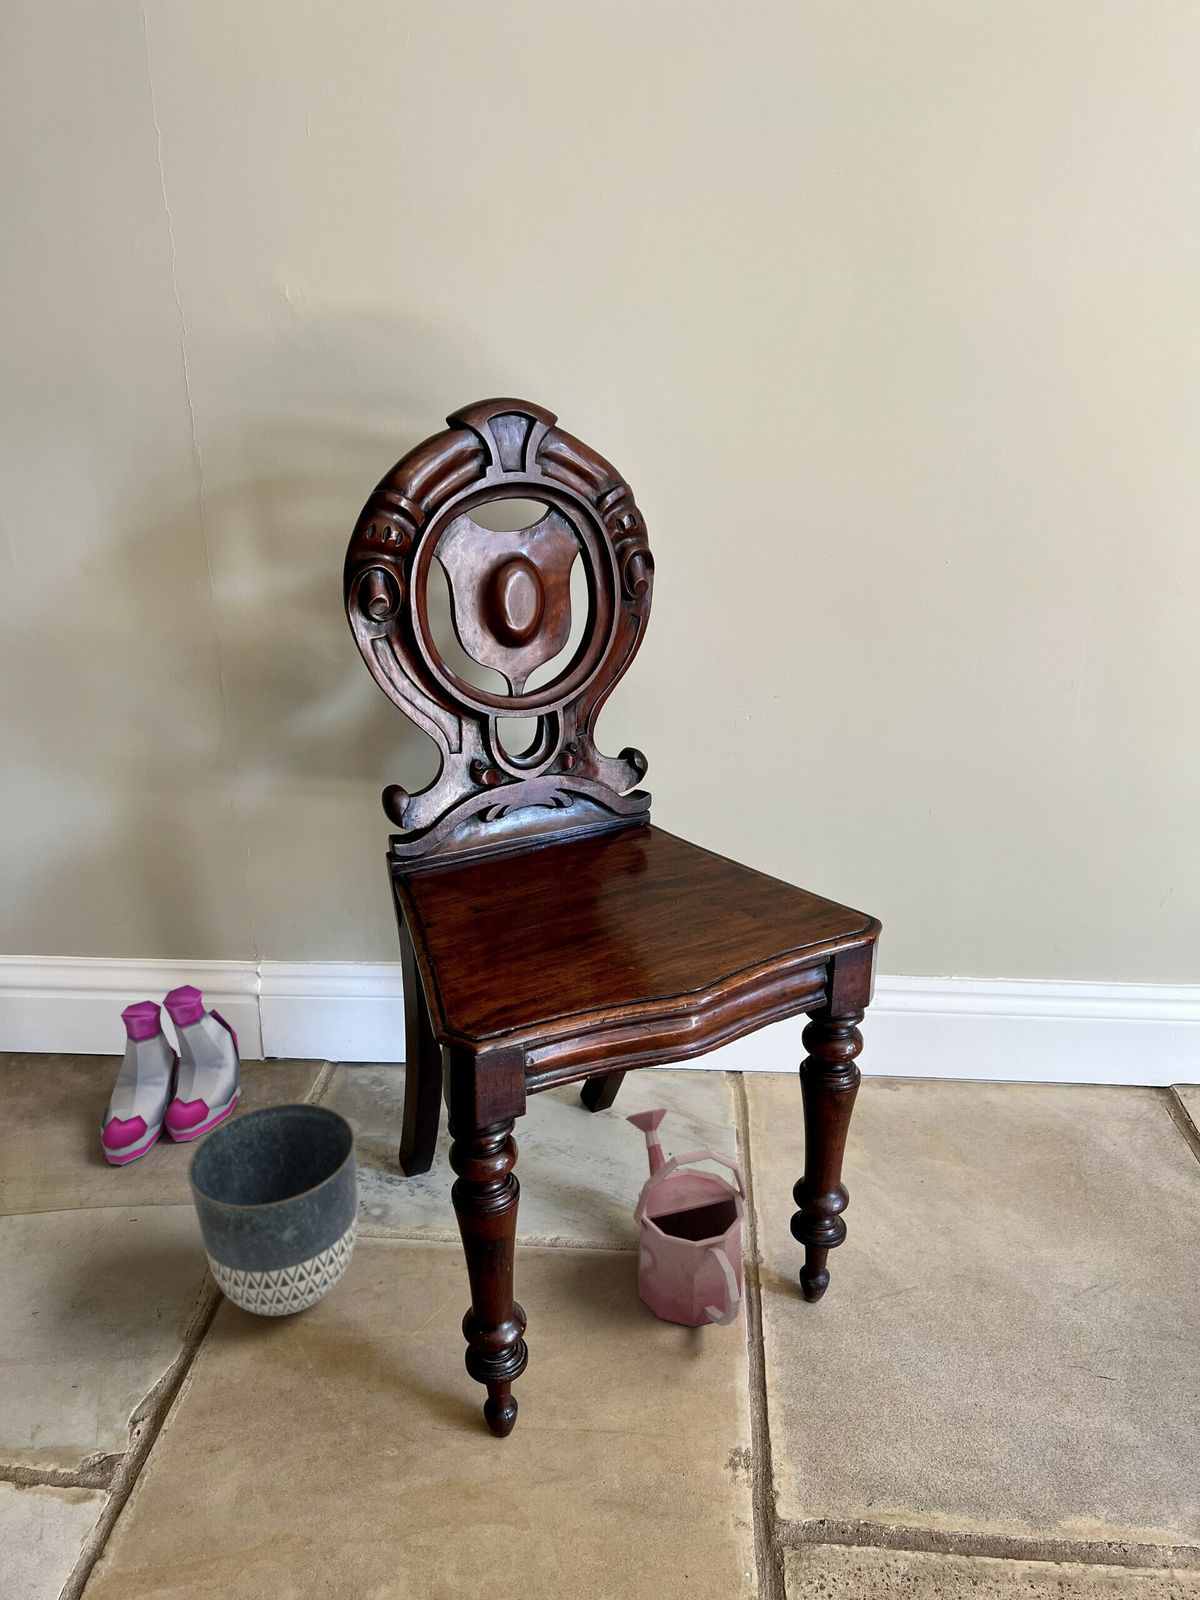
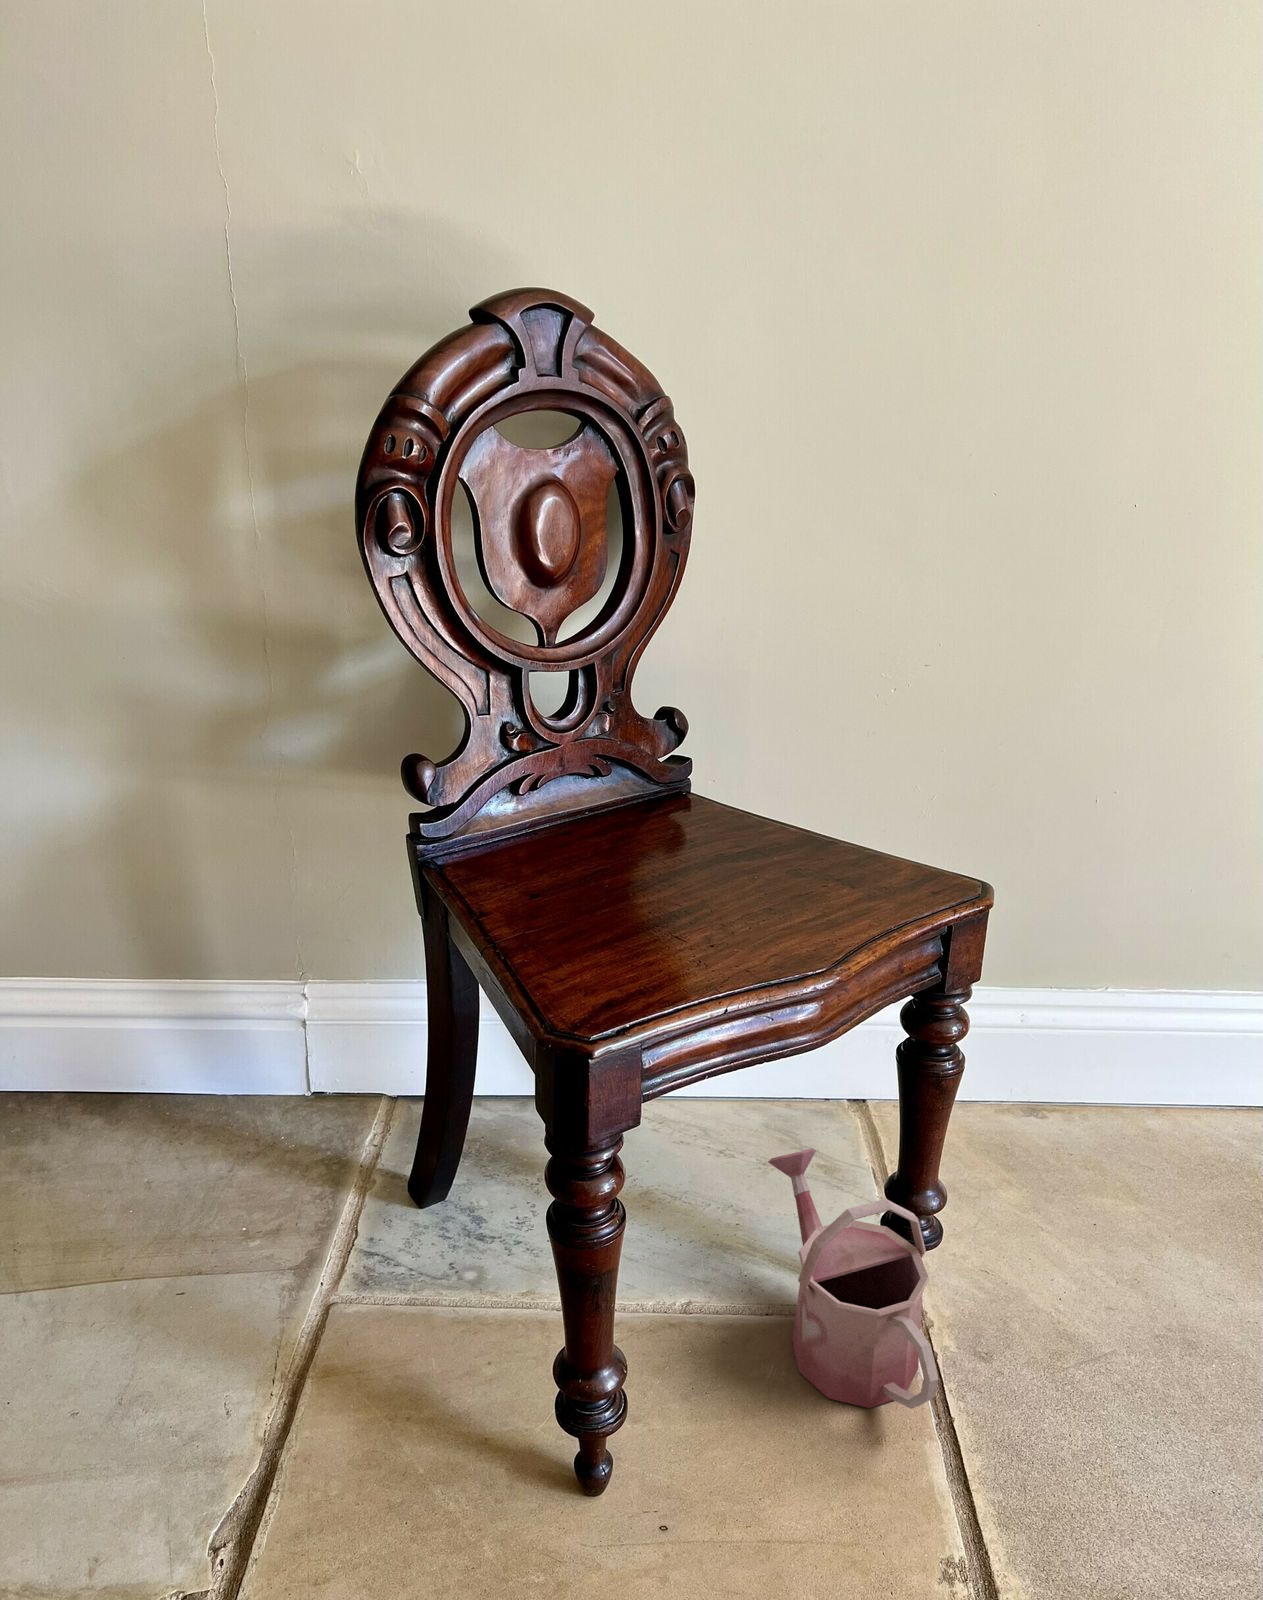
boots: present [100,985,241,1165] -> none [124,1008,287,1225]
planter: present [188,1103,358,1316] -> none [269,1152,467,1409]

